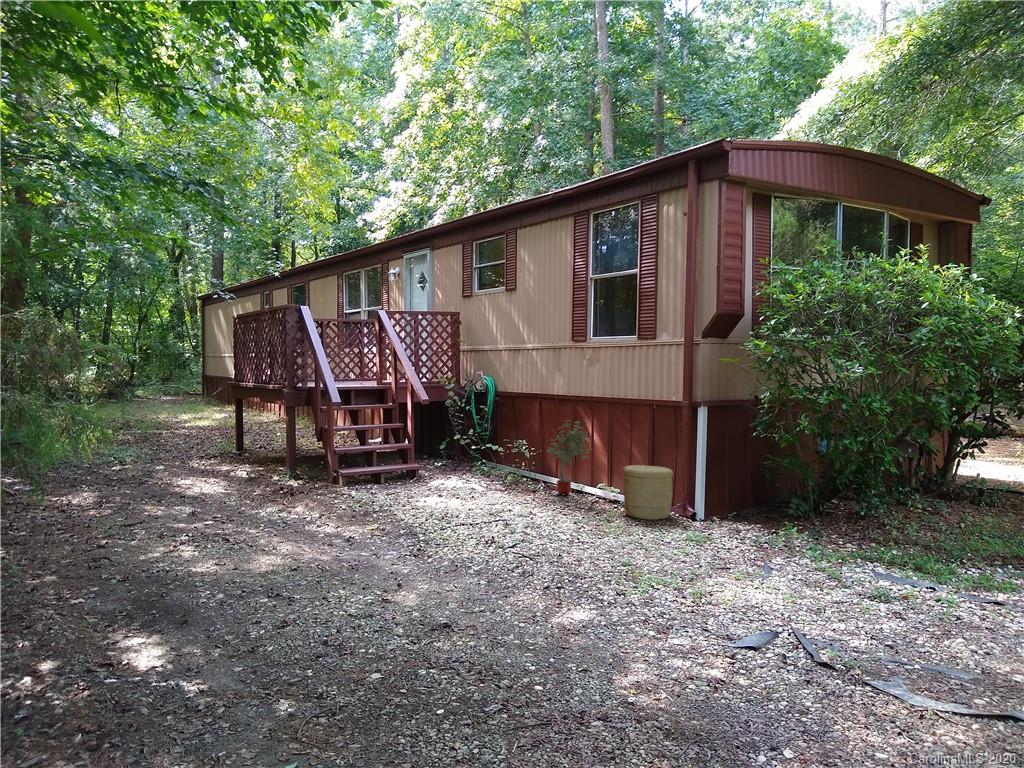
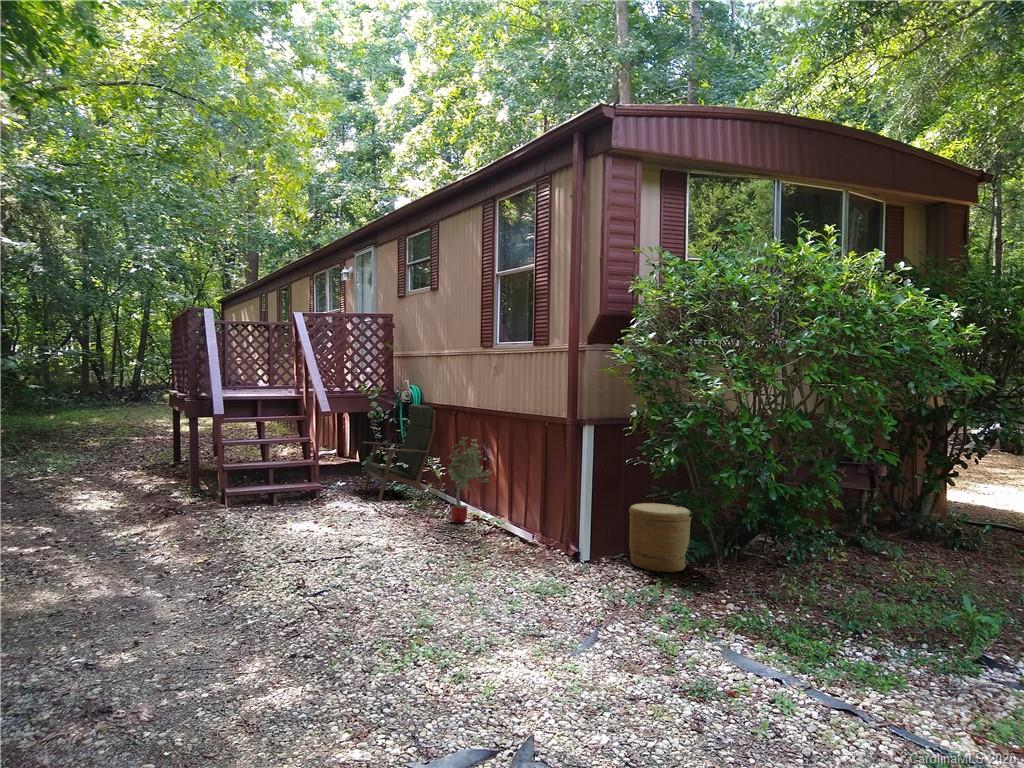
lounge chair: none [447,394,518,480] -> present [363,404,436,501]
woven basket: present [623,465,673,520] -> present [629,503,692,573]

